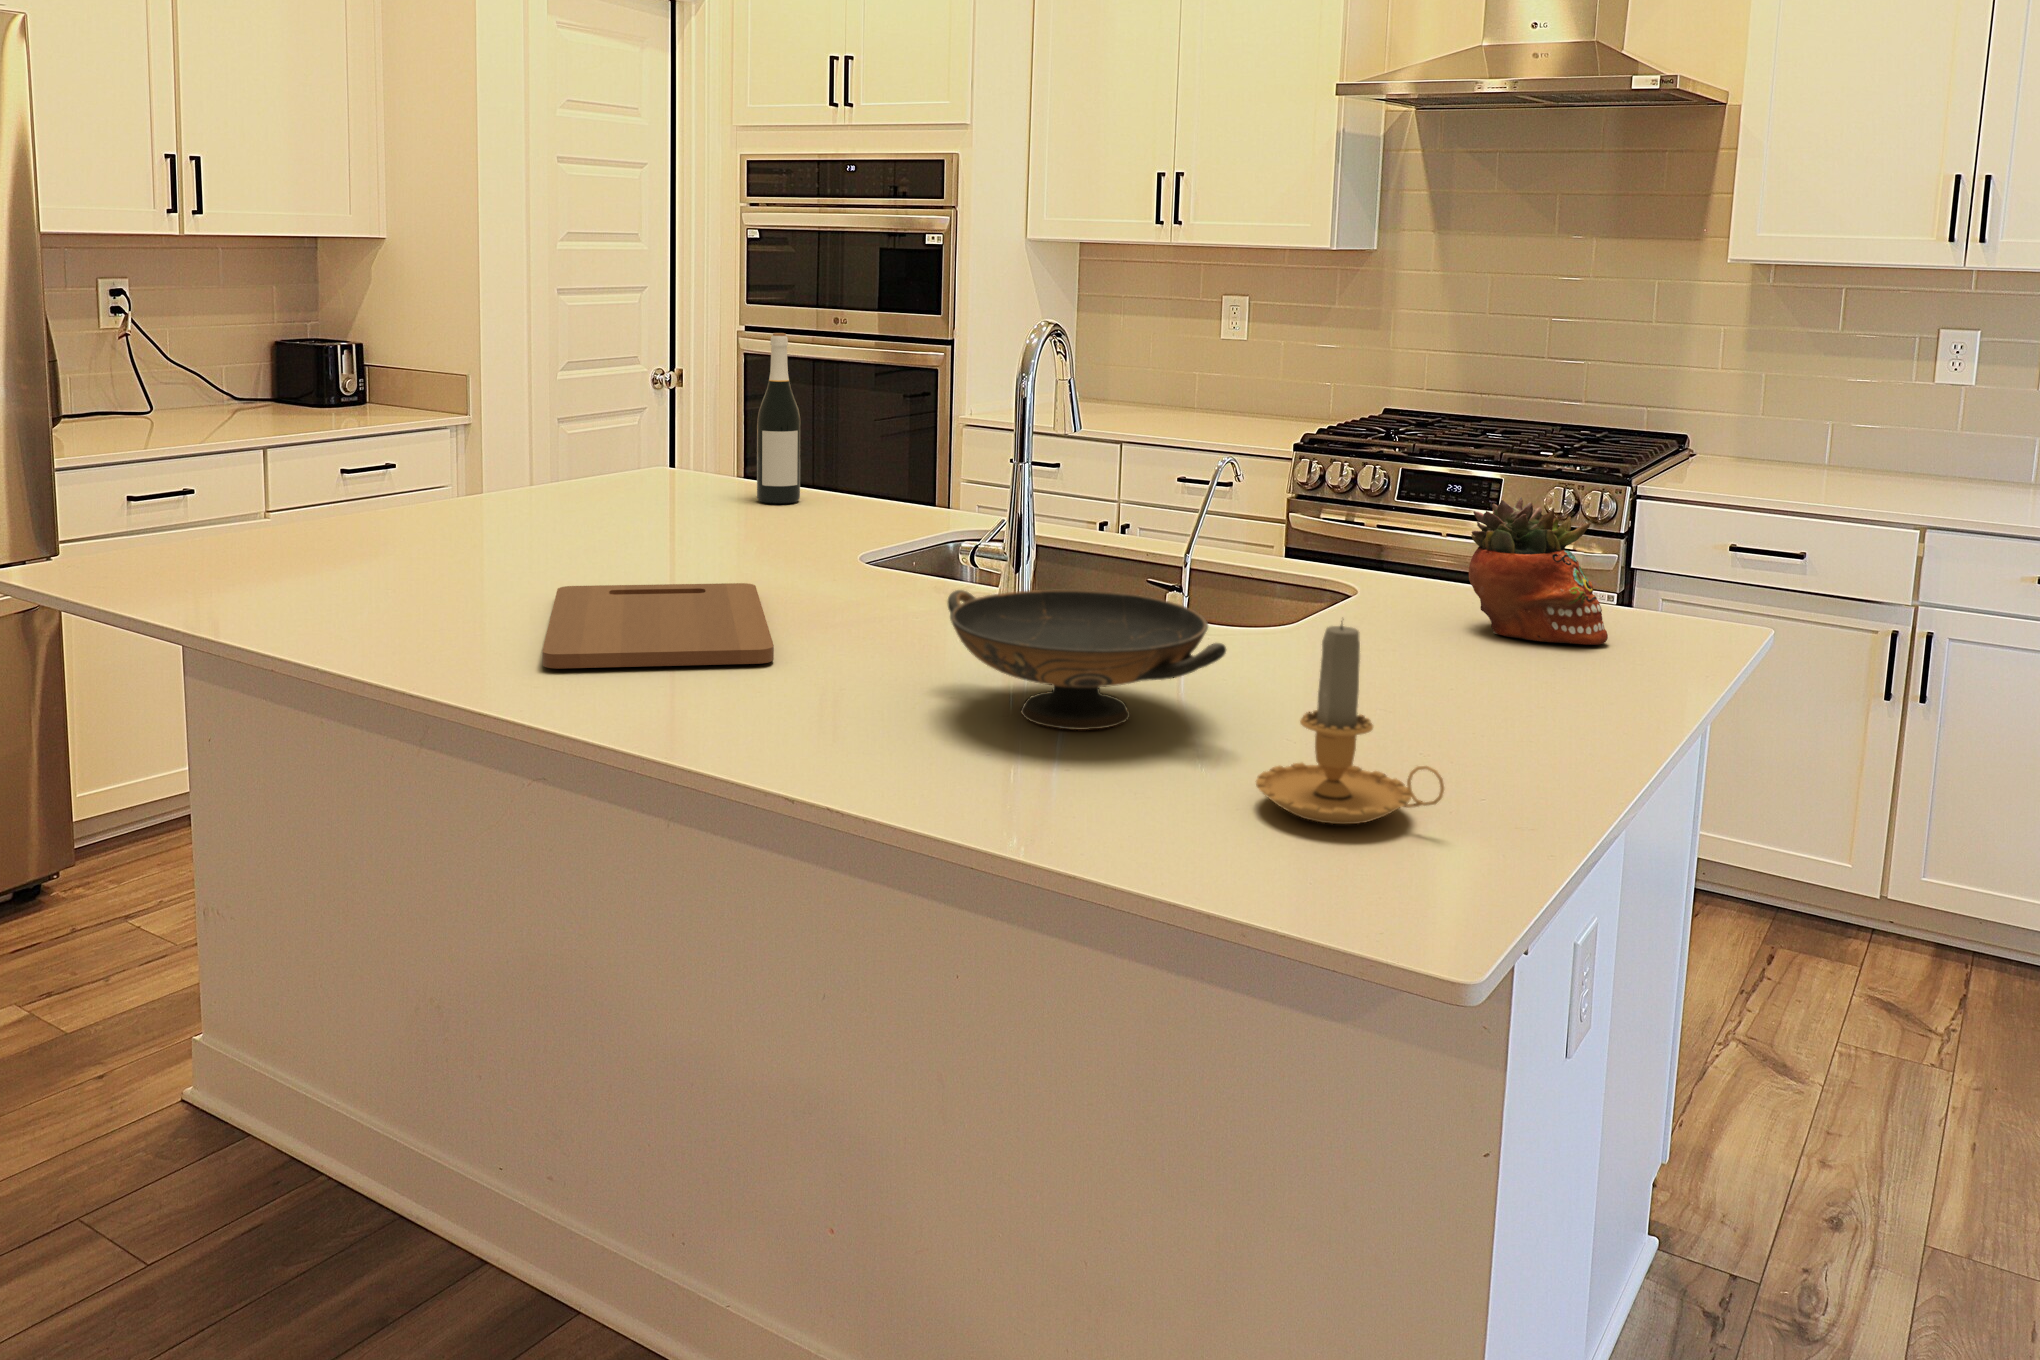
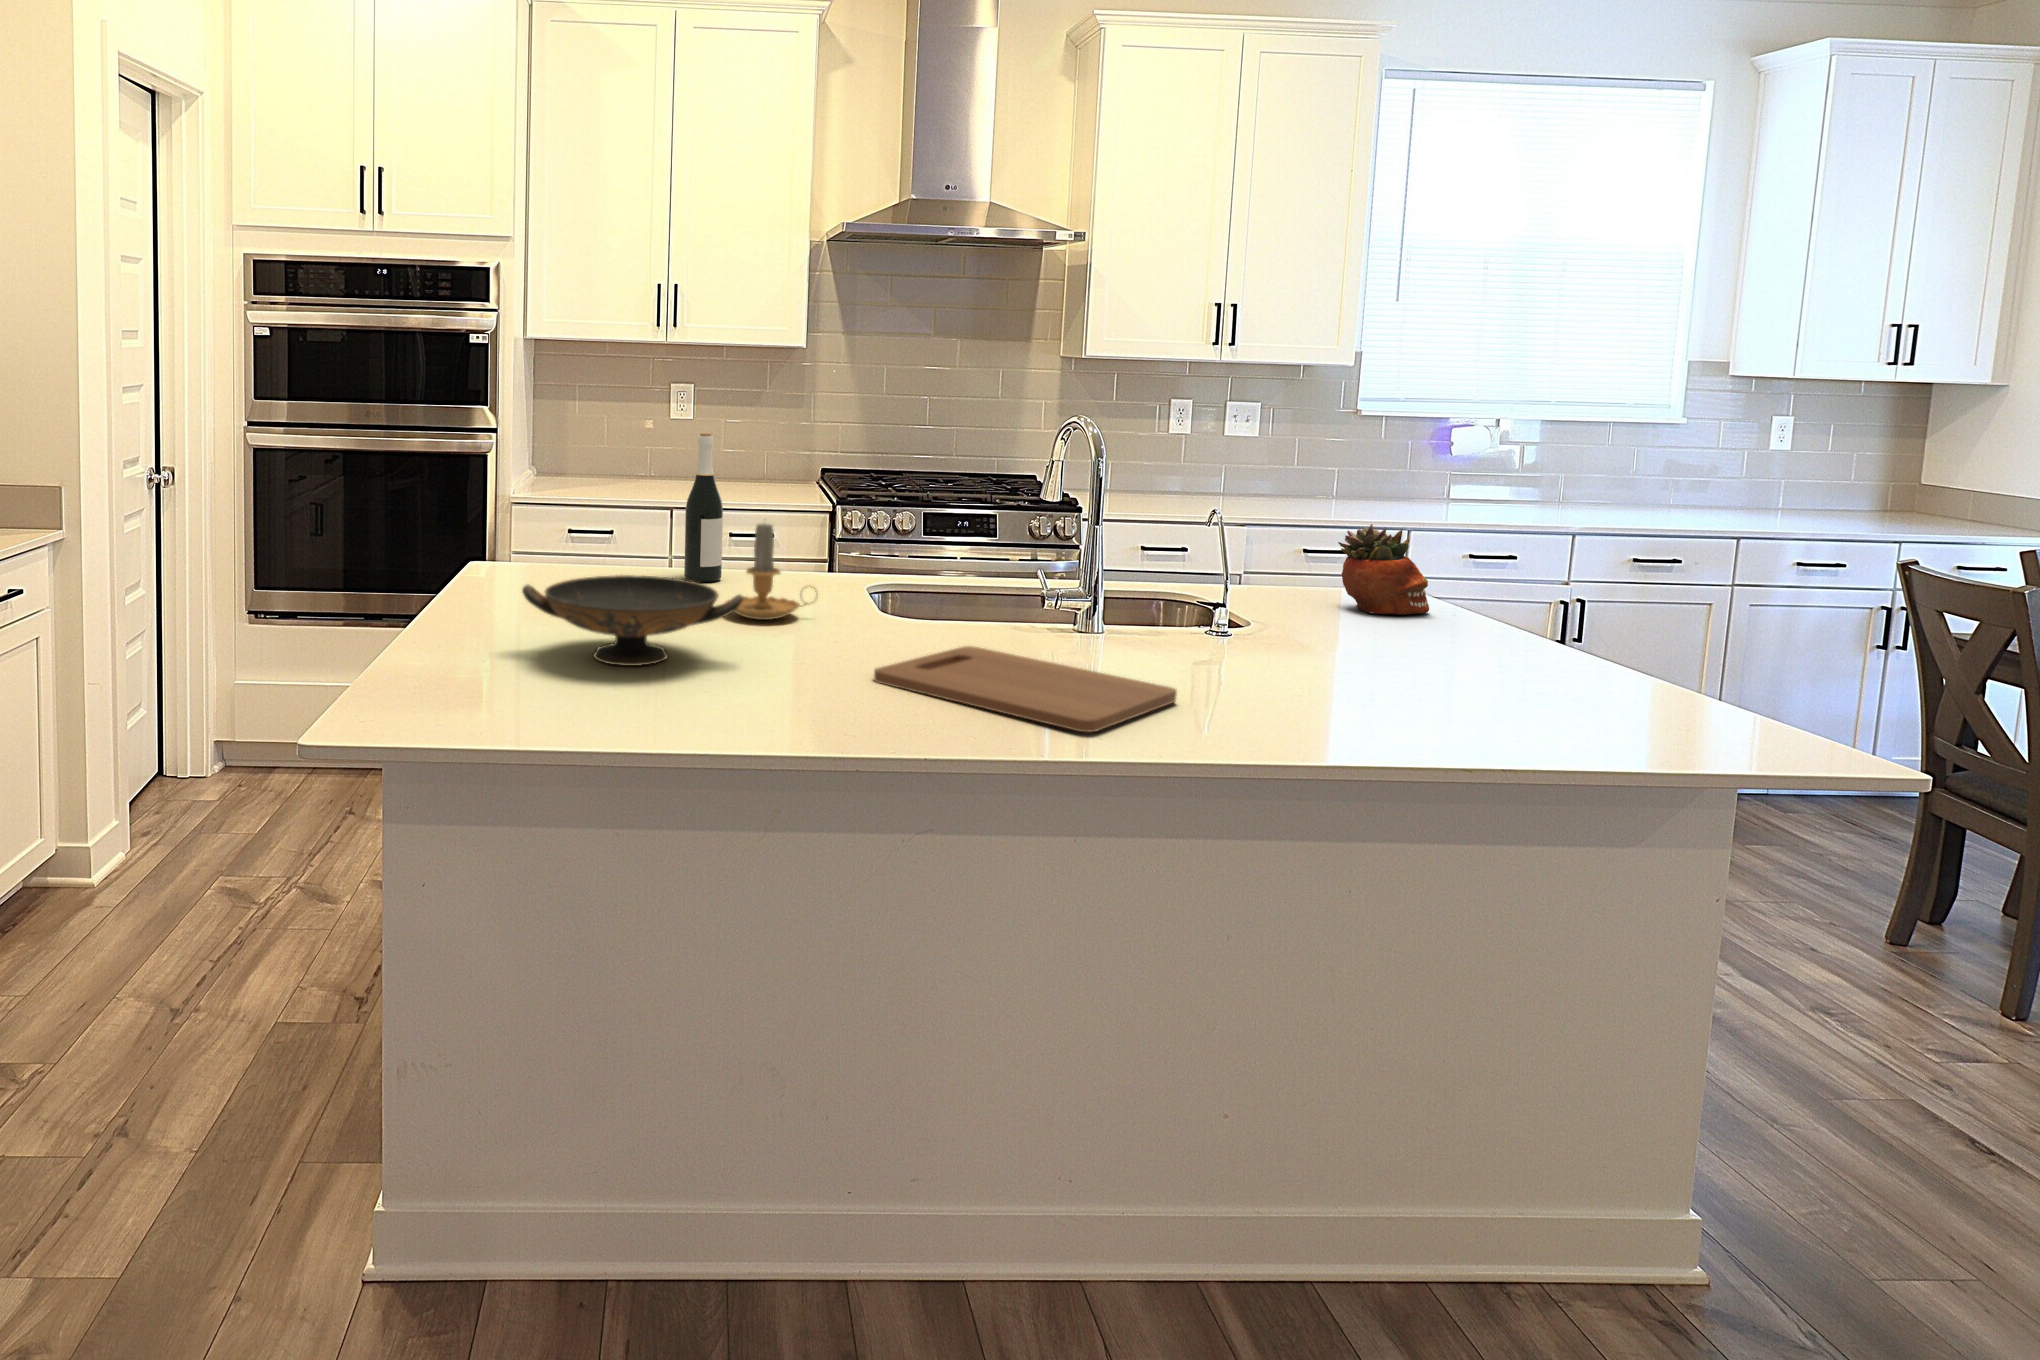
decorative bowl: present [948,590,1226,730] -> present [522,575,743,666]
candle: present [1256,621,1444,824] -> present [734,523,812,620]

